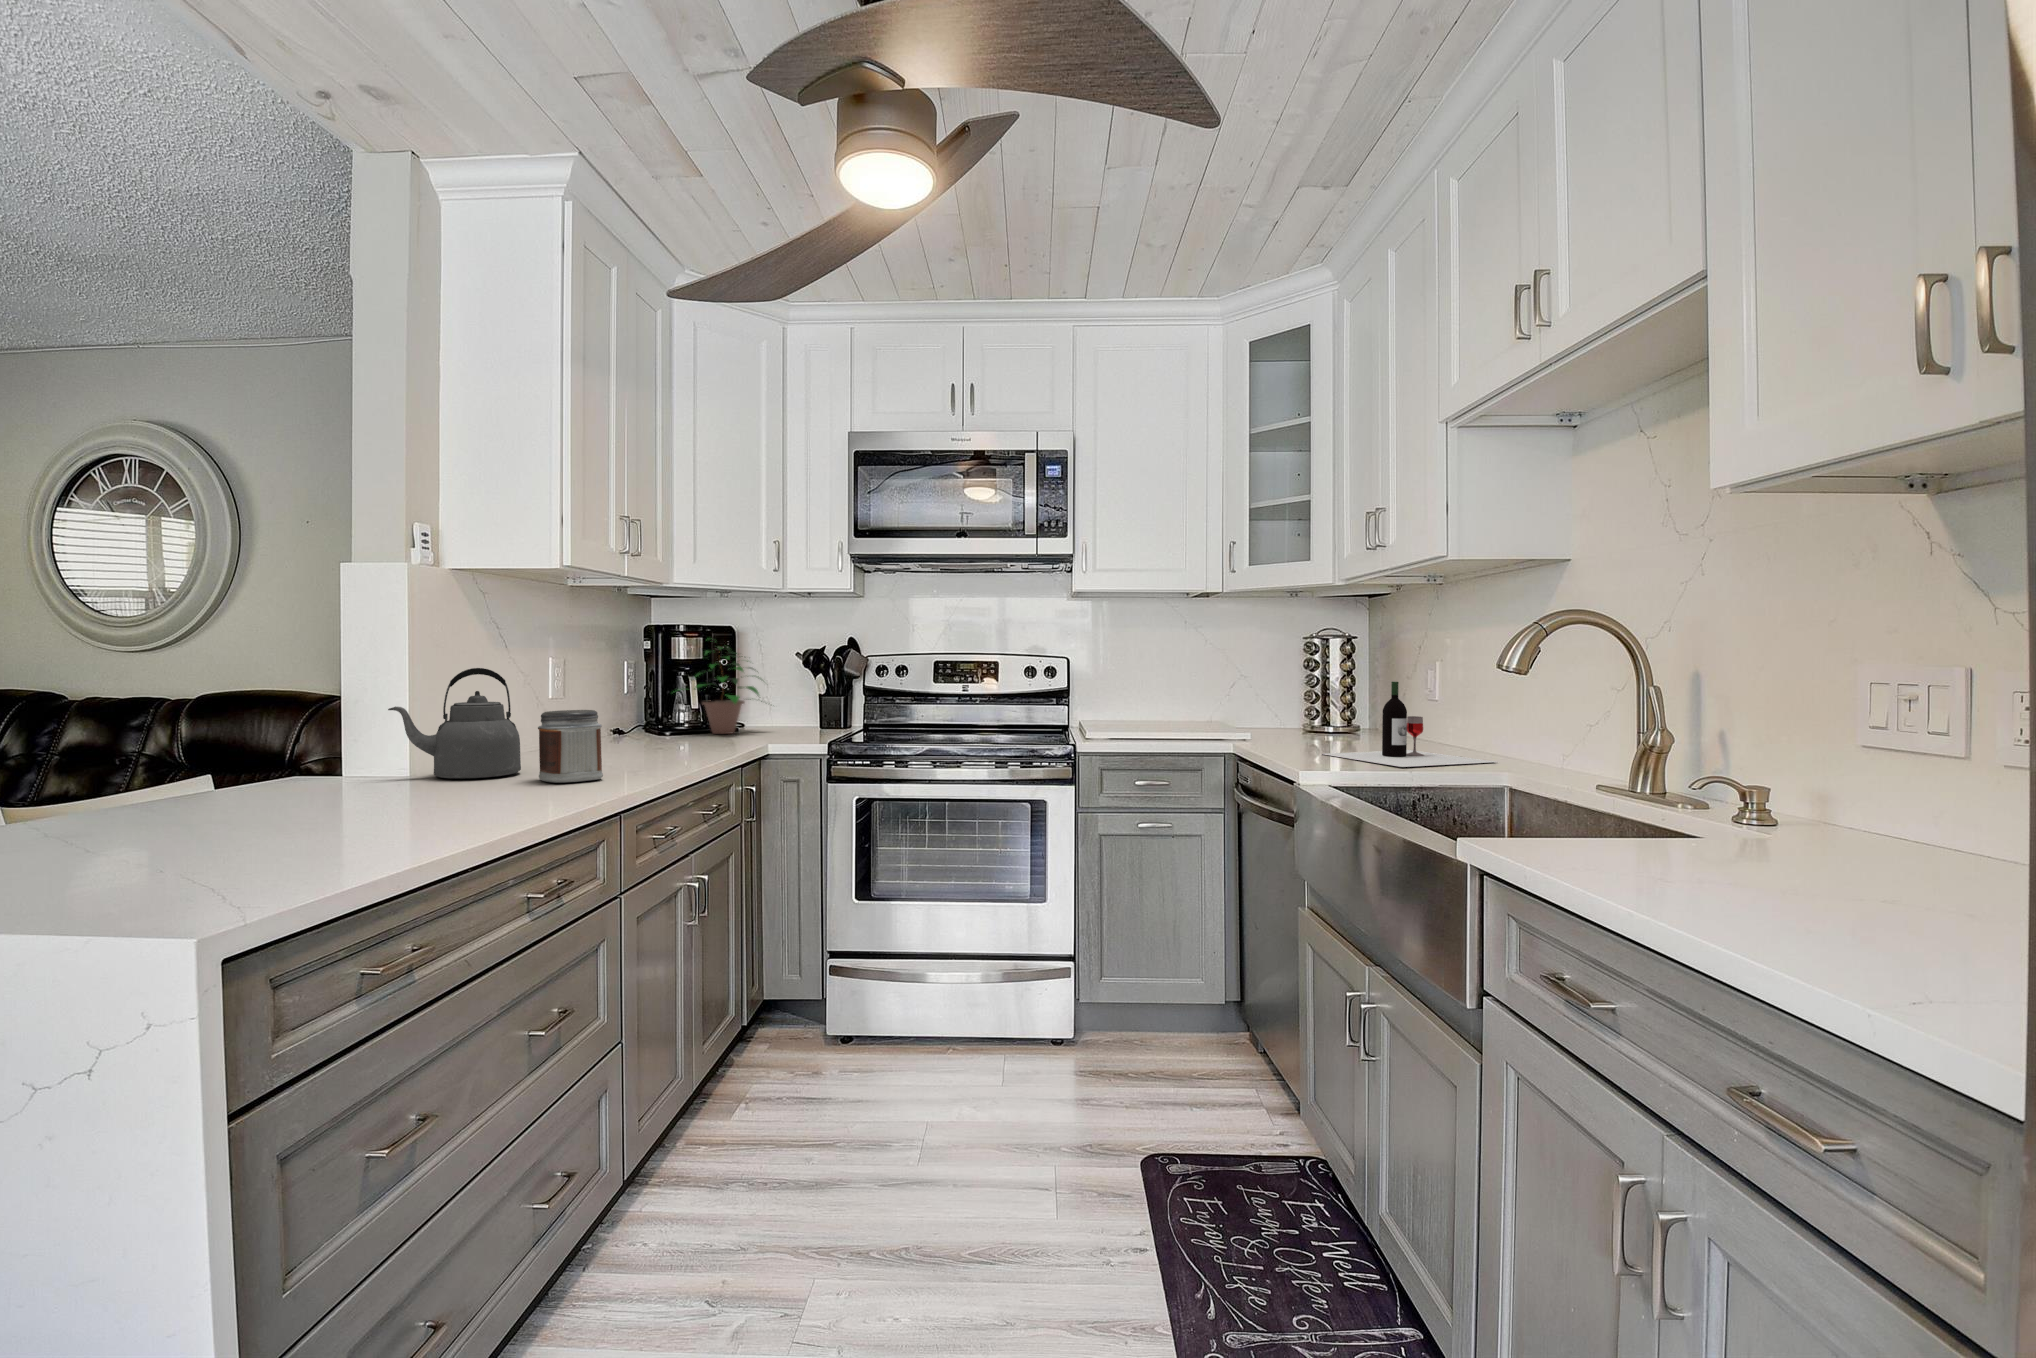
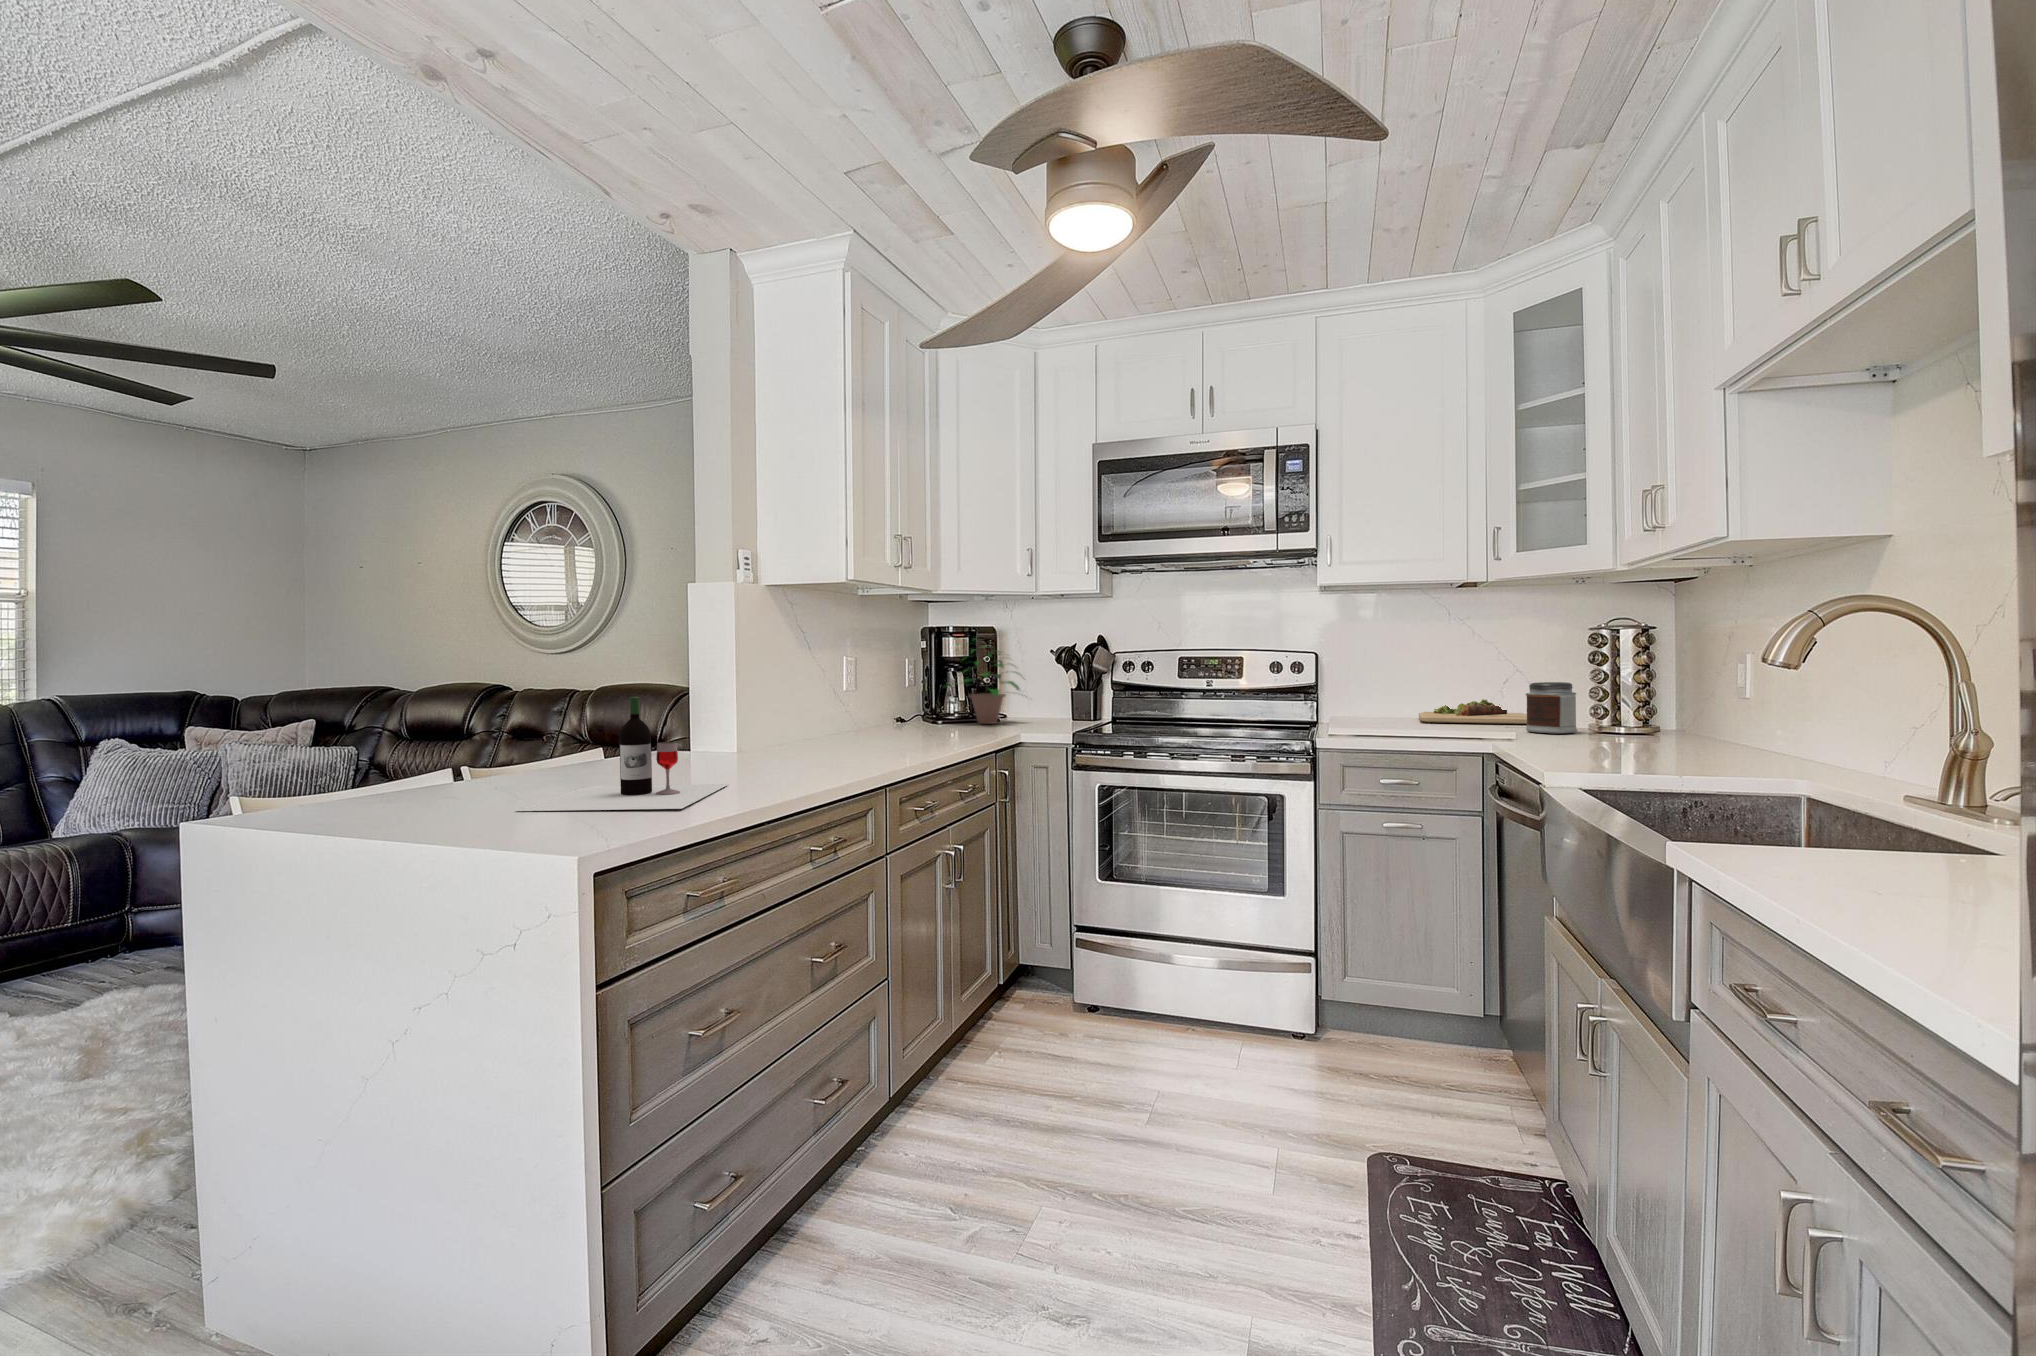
kettle: present [388,668,521,779] -> none [720,666,816,756]
wine bottle: present [1324,682,1495,767] -> present [516,697,728,811]
cutting board: none [1158,703,1263,726] -> present [1419,699,1527,724]
jar: present [538,710,603,783] -> present [1526,682,1577,733]

